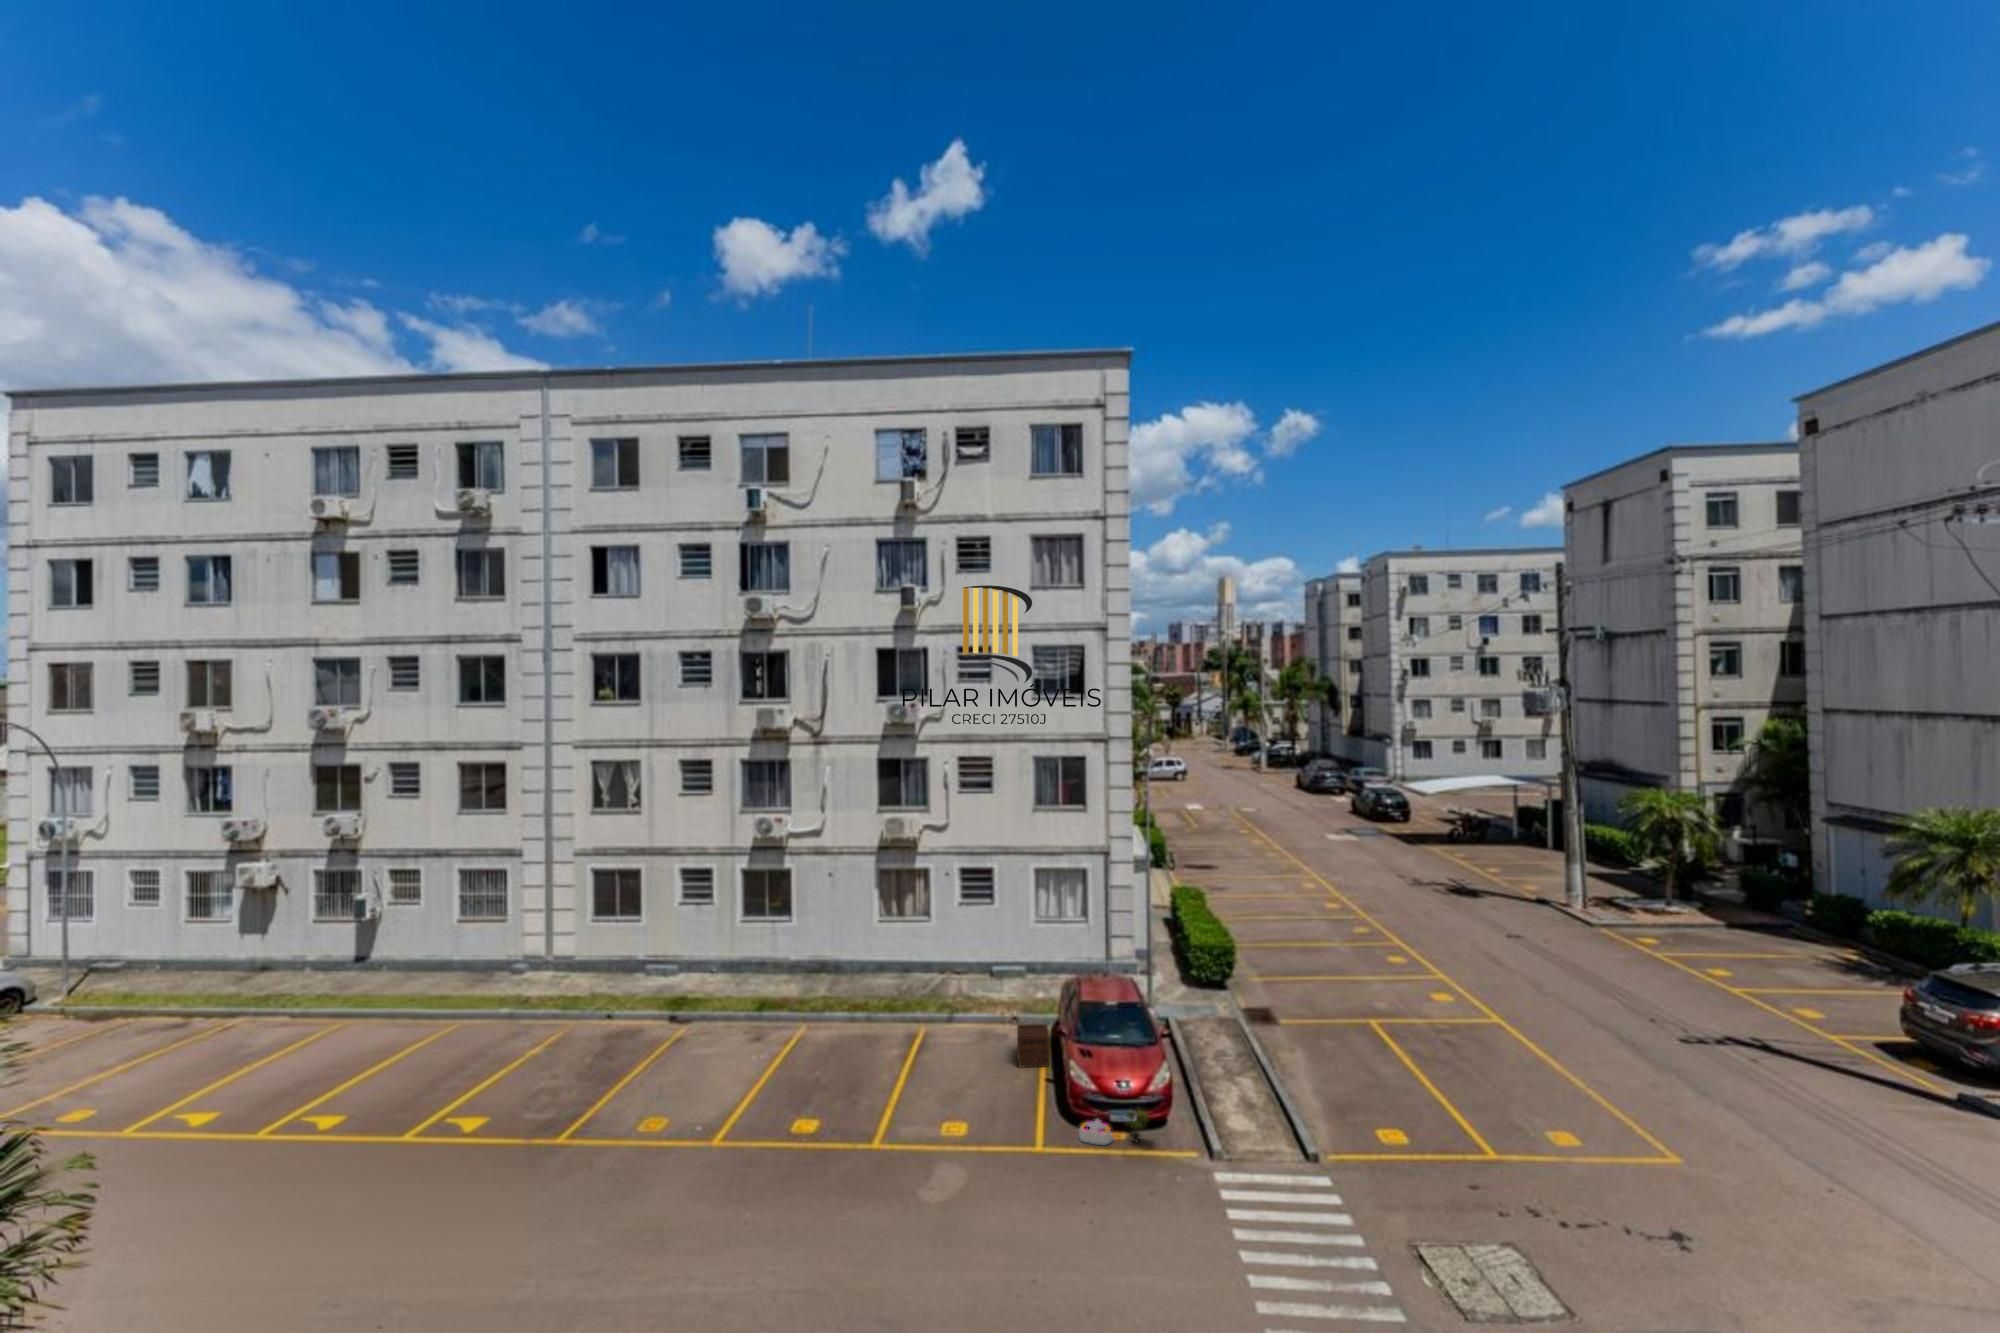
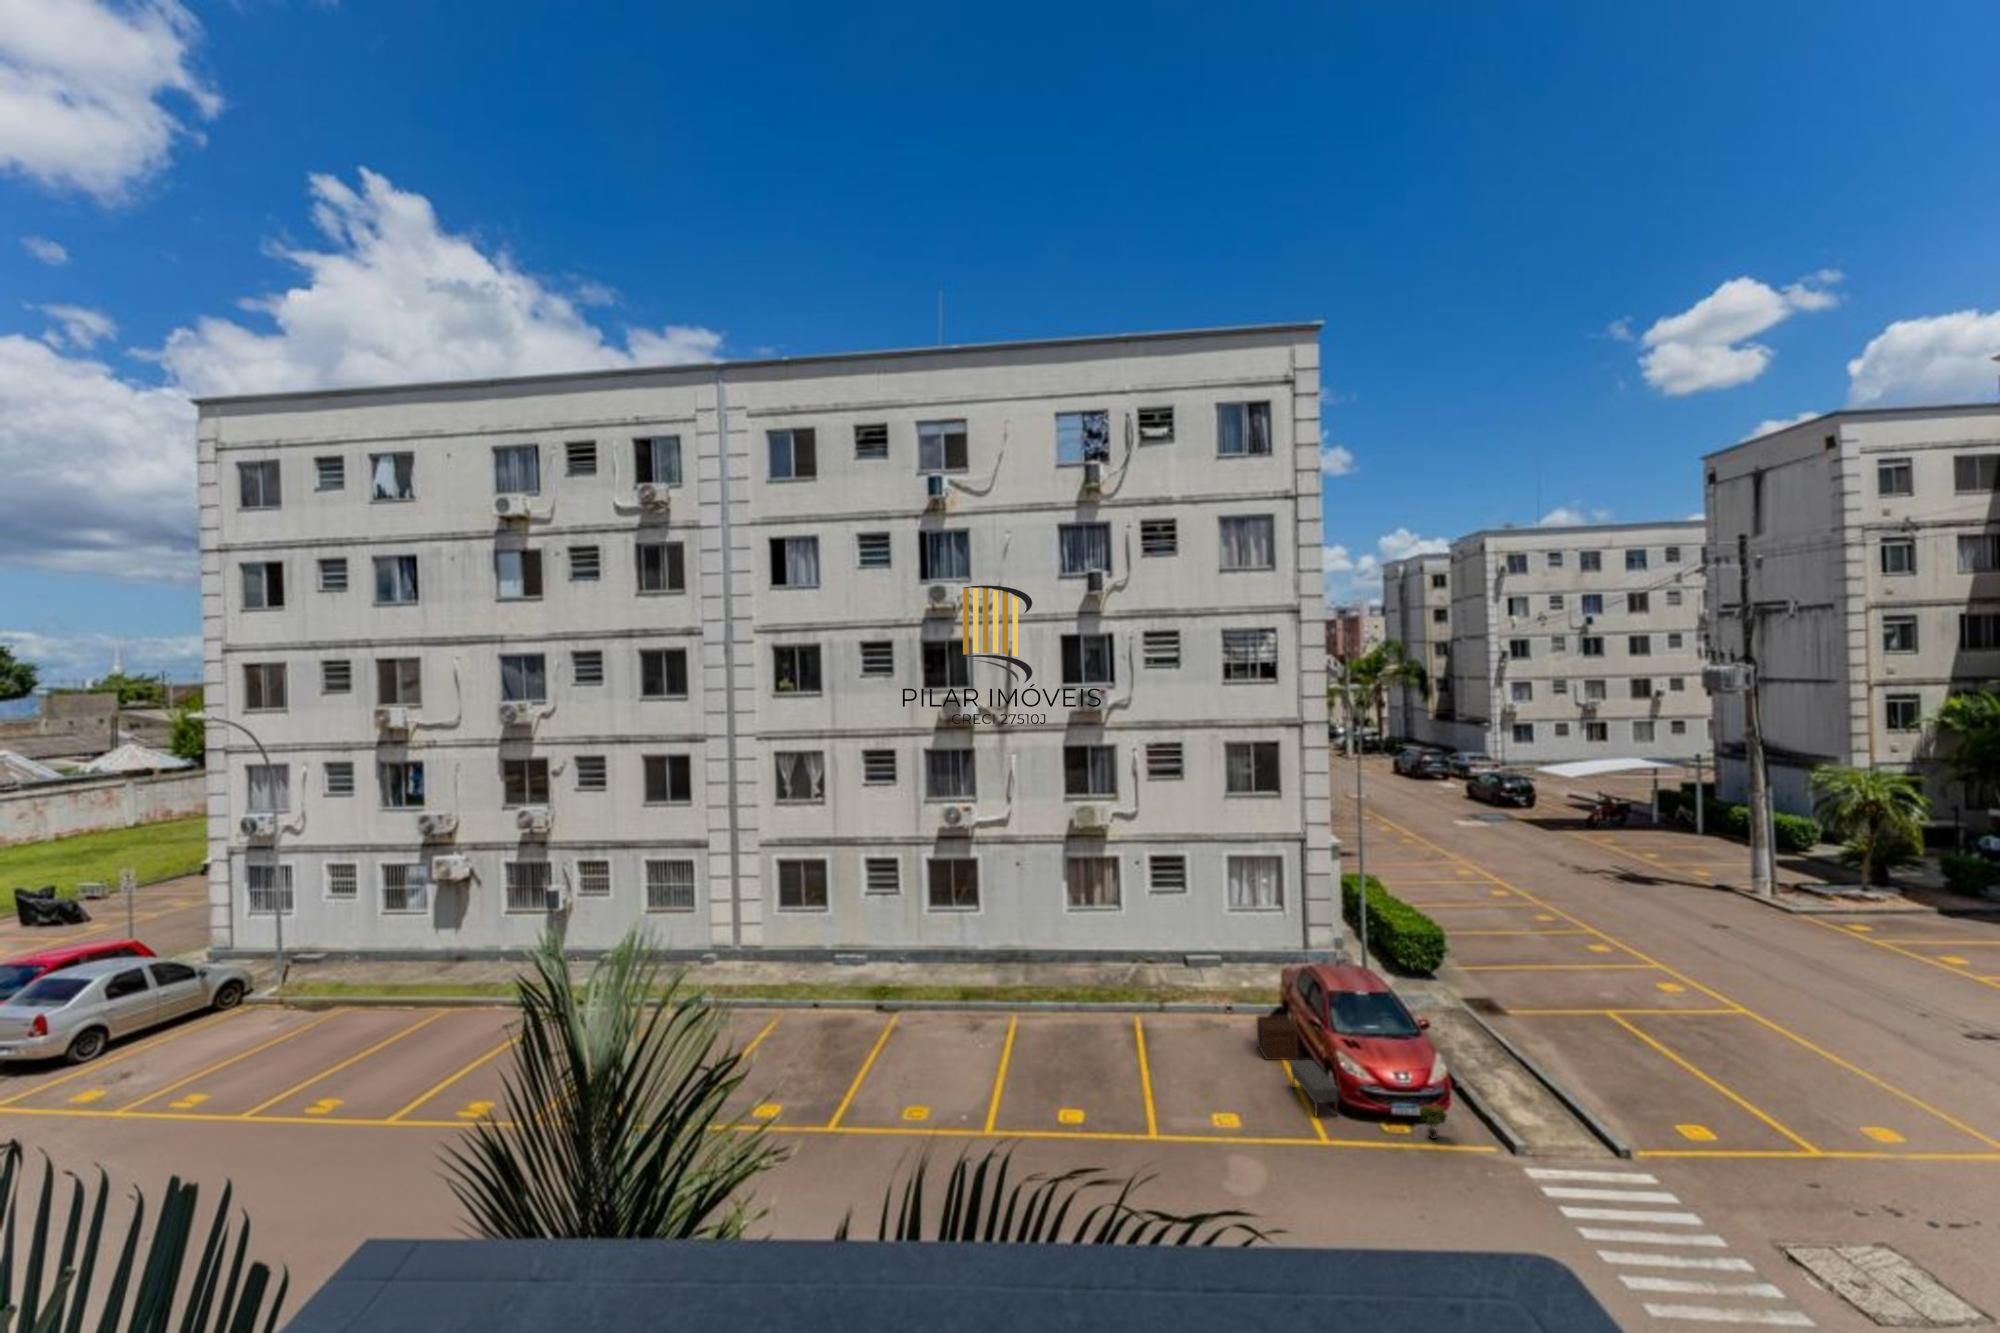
bench: none [1027,1067,1059,1122] -> present [1291,1060,1338,1115]
storage bin: present [1079,1120,1113,1145] -> none [1369,1115,1409,1142]

